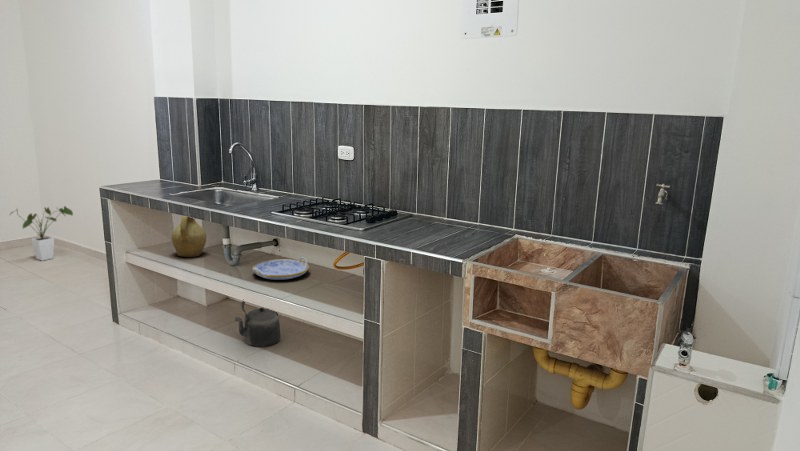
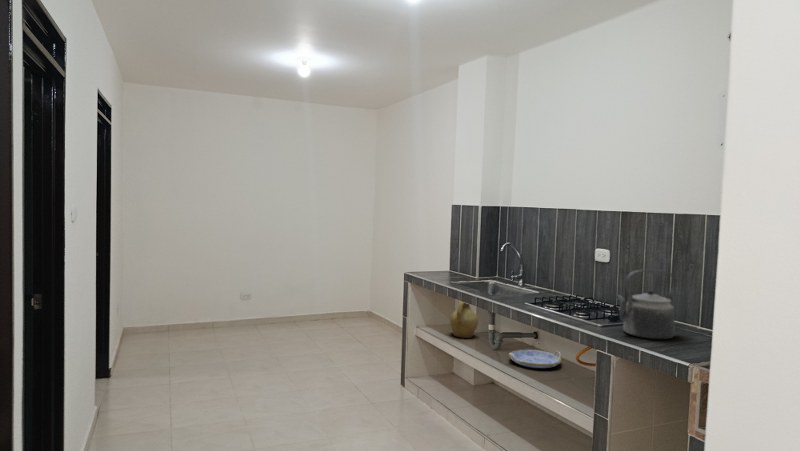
house plant: present [11,206,73,261] -> none [349,287,390,330]
kettle: present [235,301,281,347] -> present [616,269,677,339]

